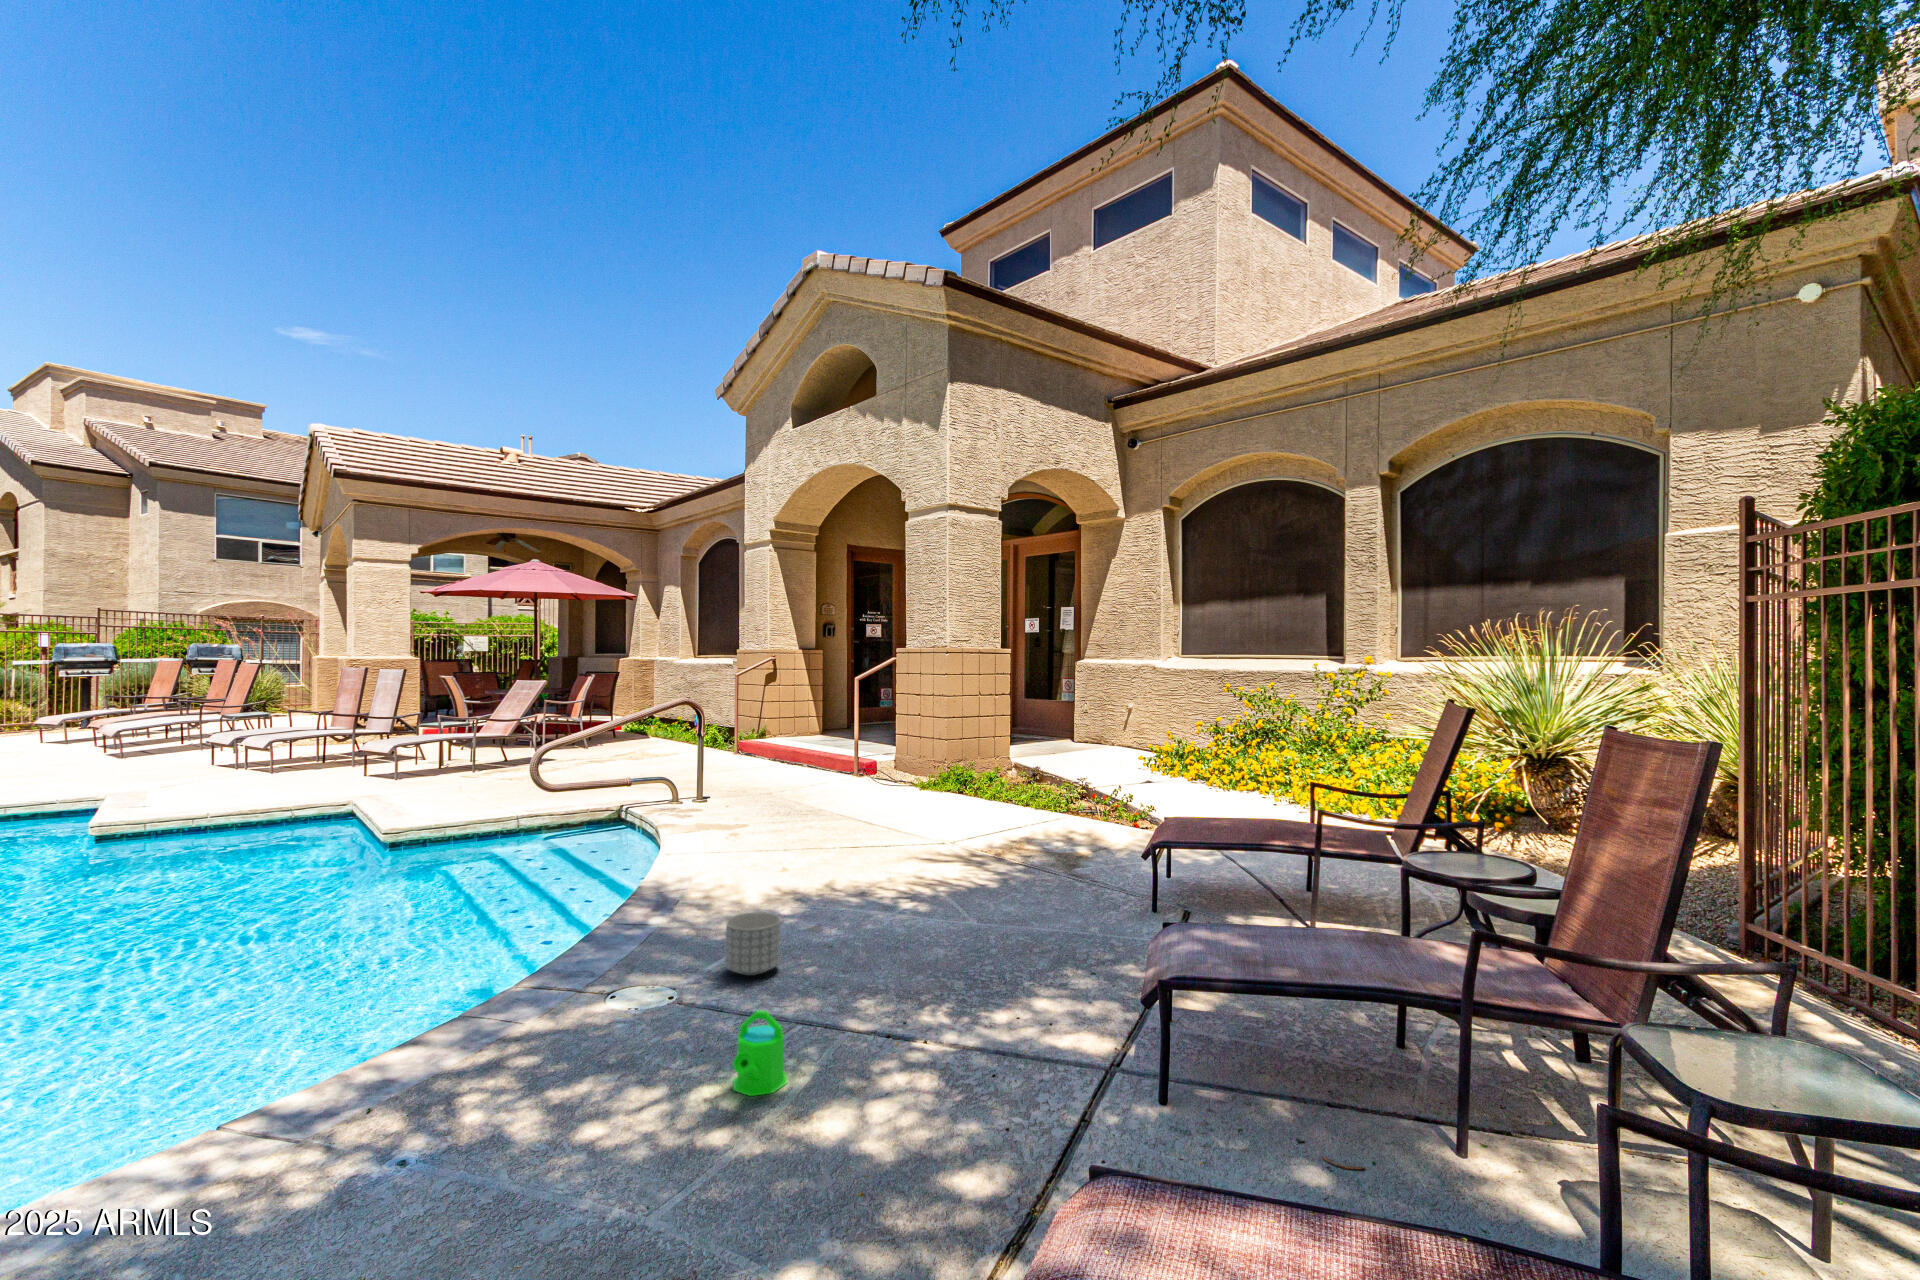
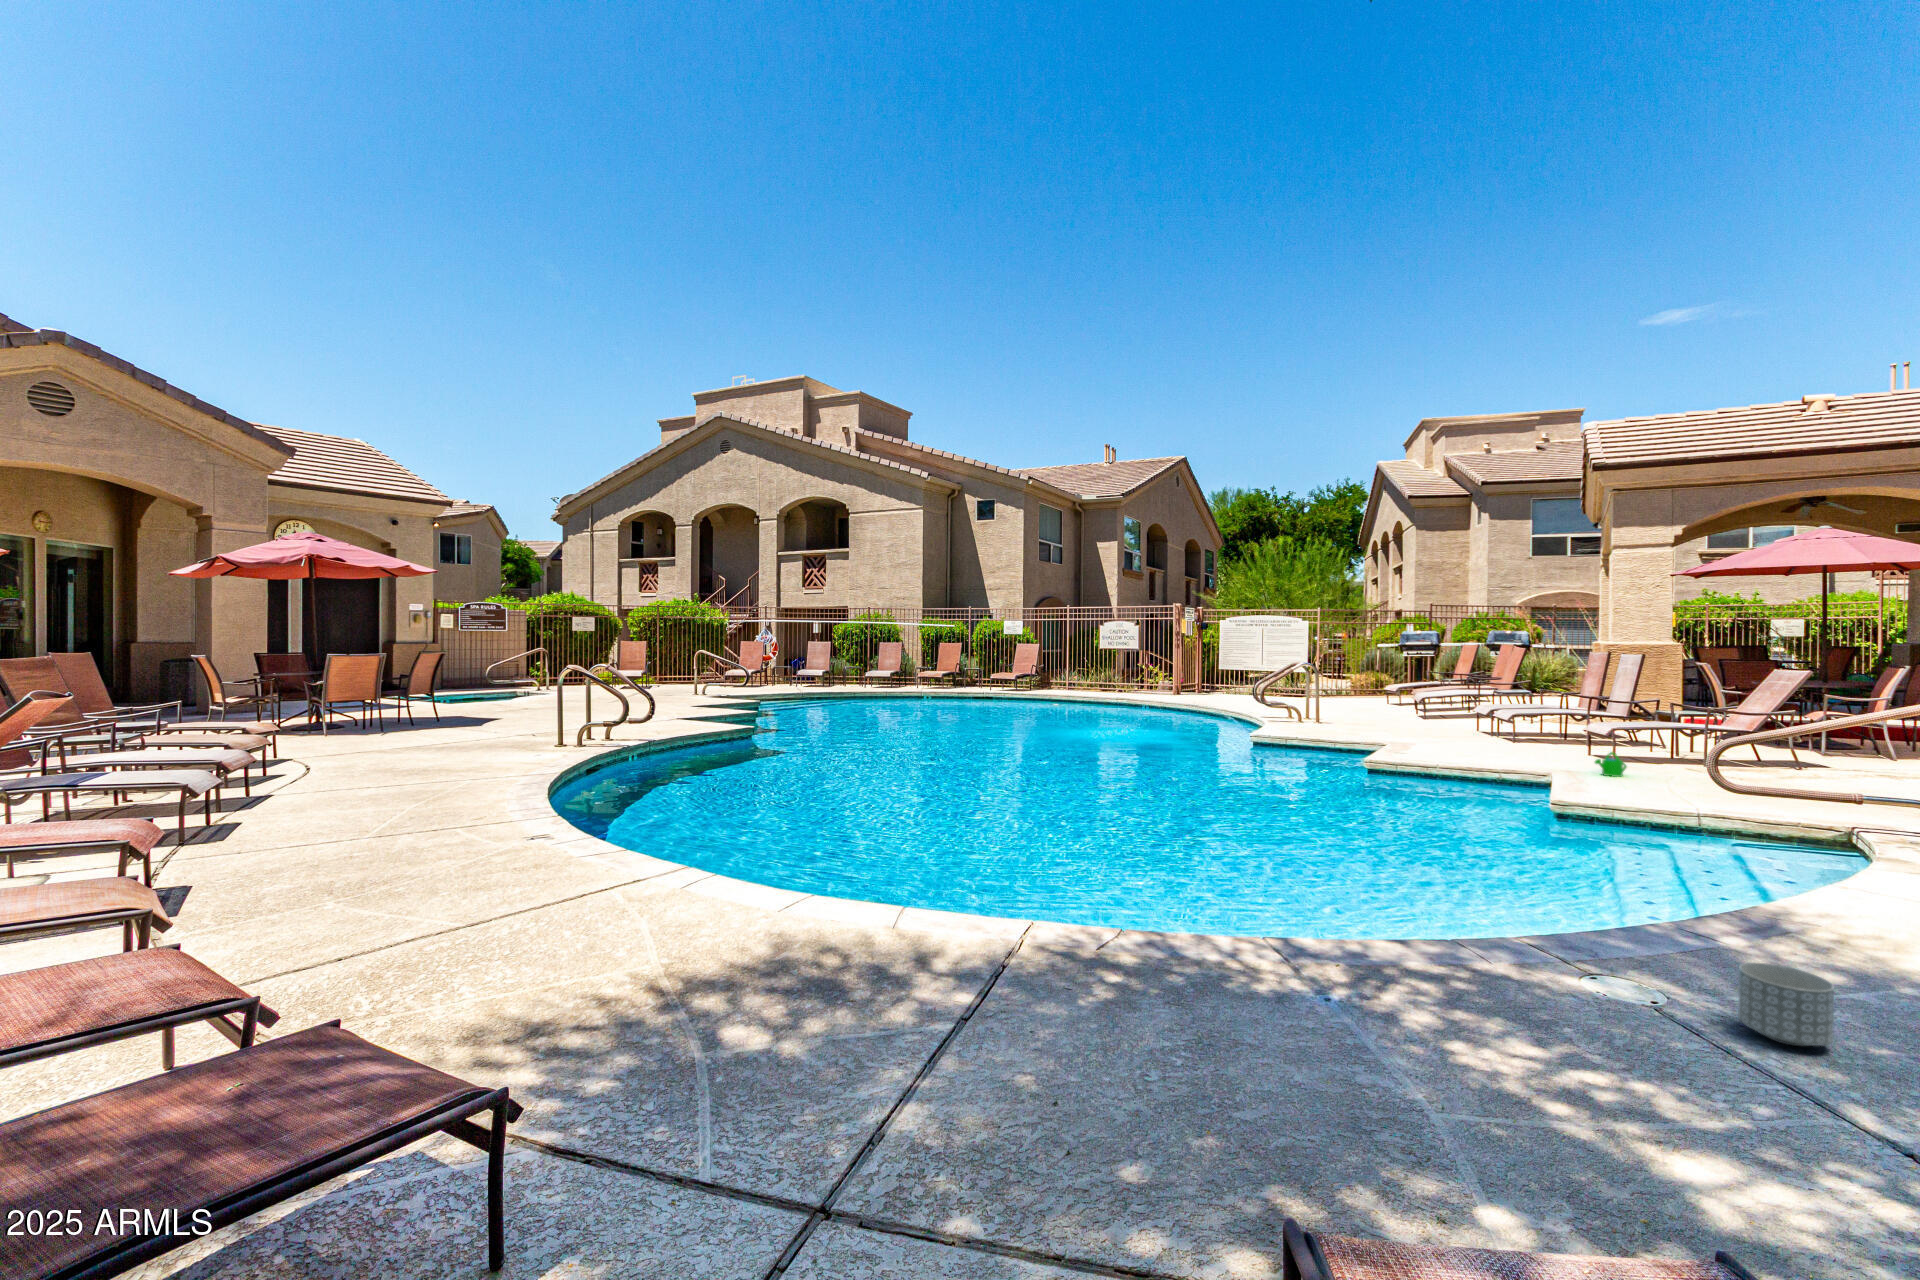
watering can: present [733,1010,787,1096] -> present [1595,752,1626,777]

